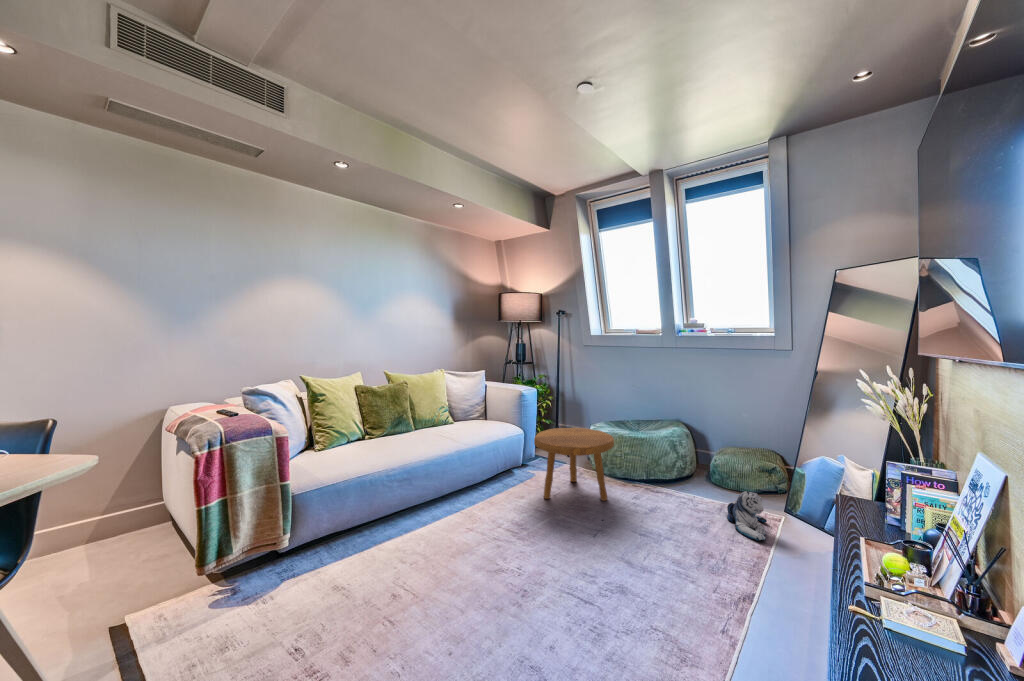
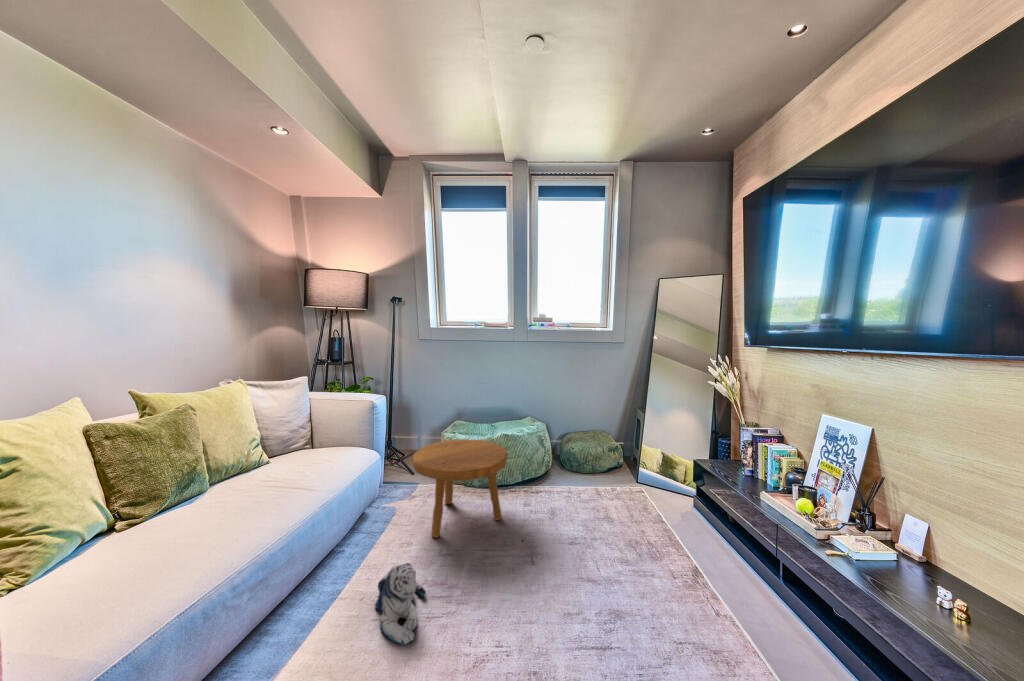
plush toy: present [727,492,767,541] -> present [375,563,426,645]

